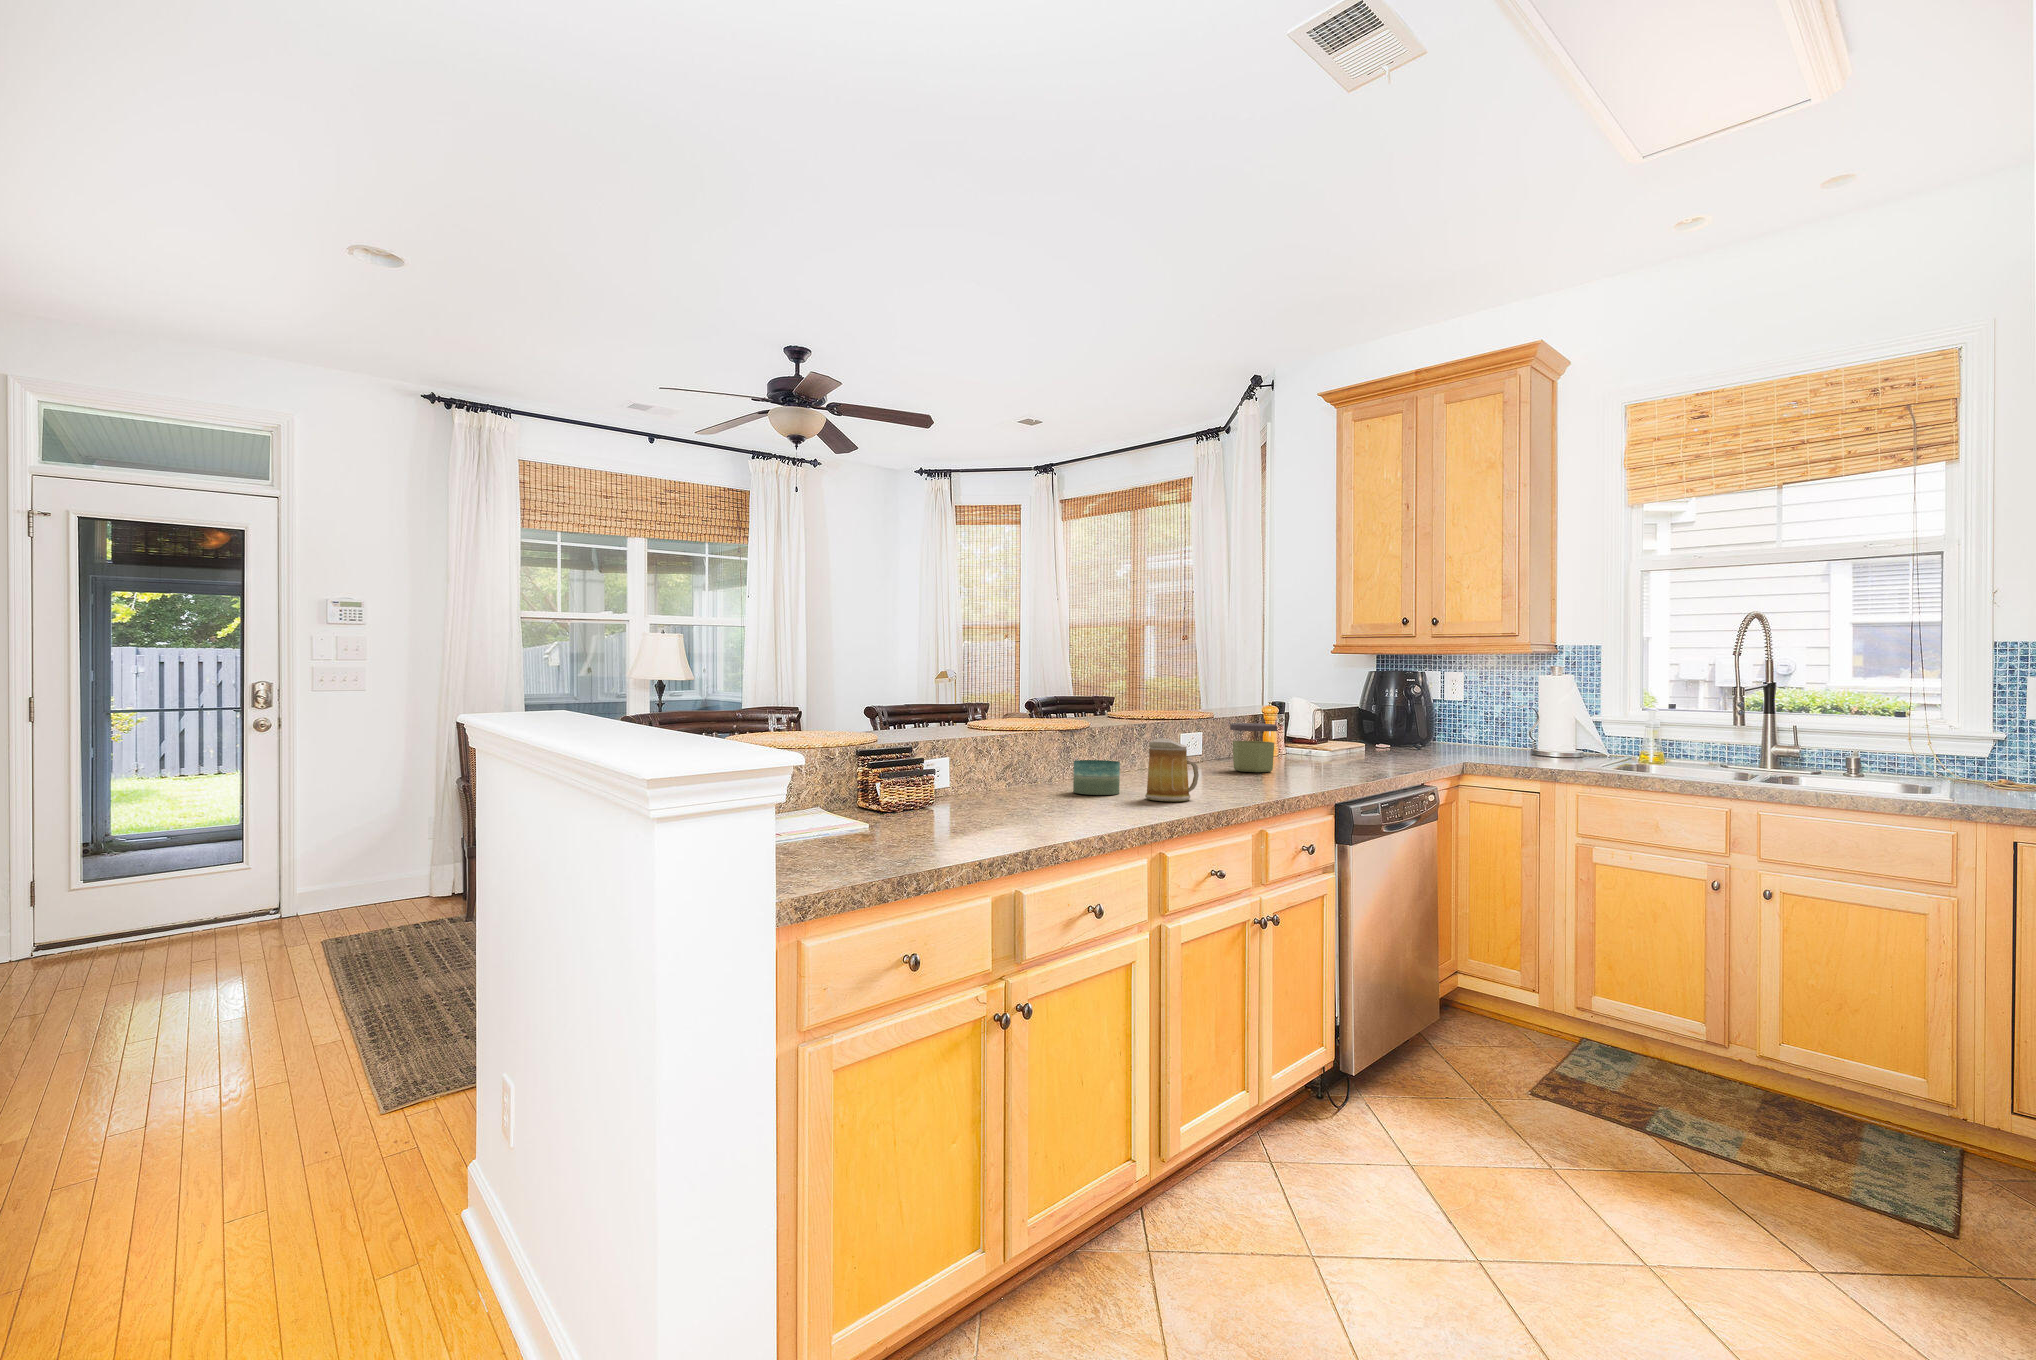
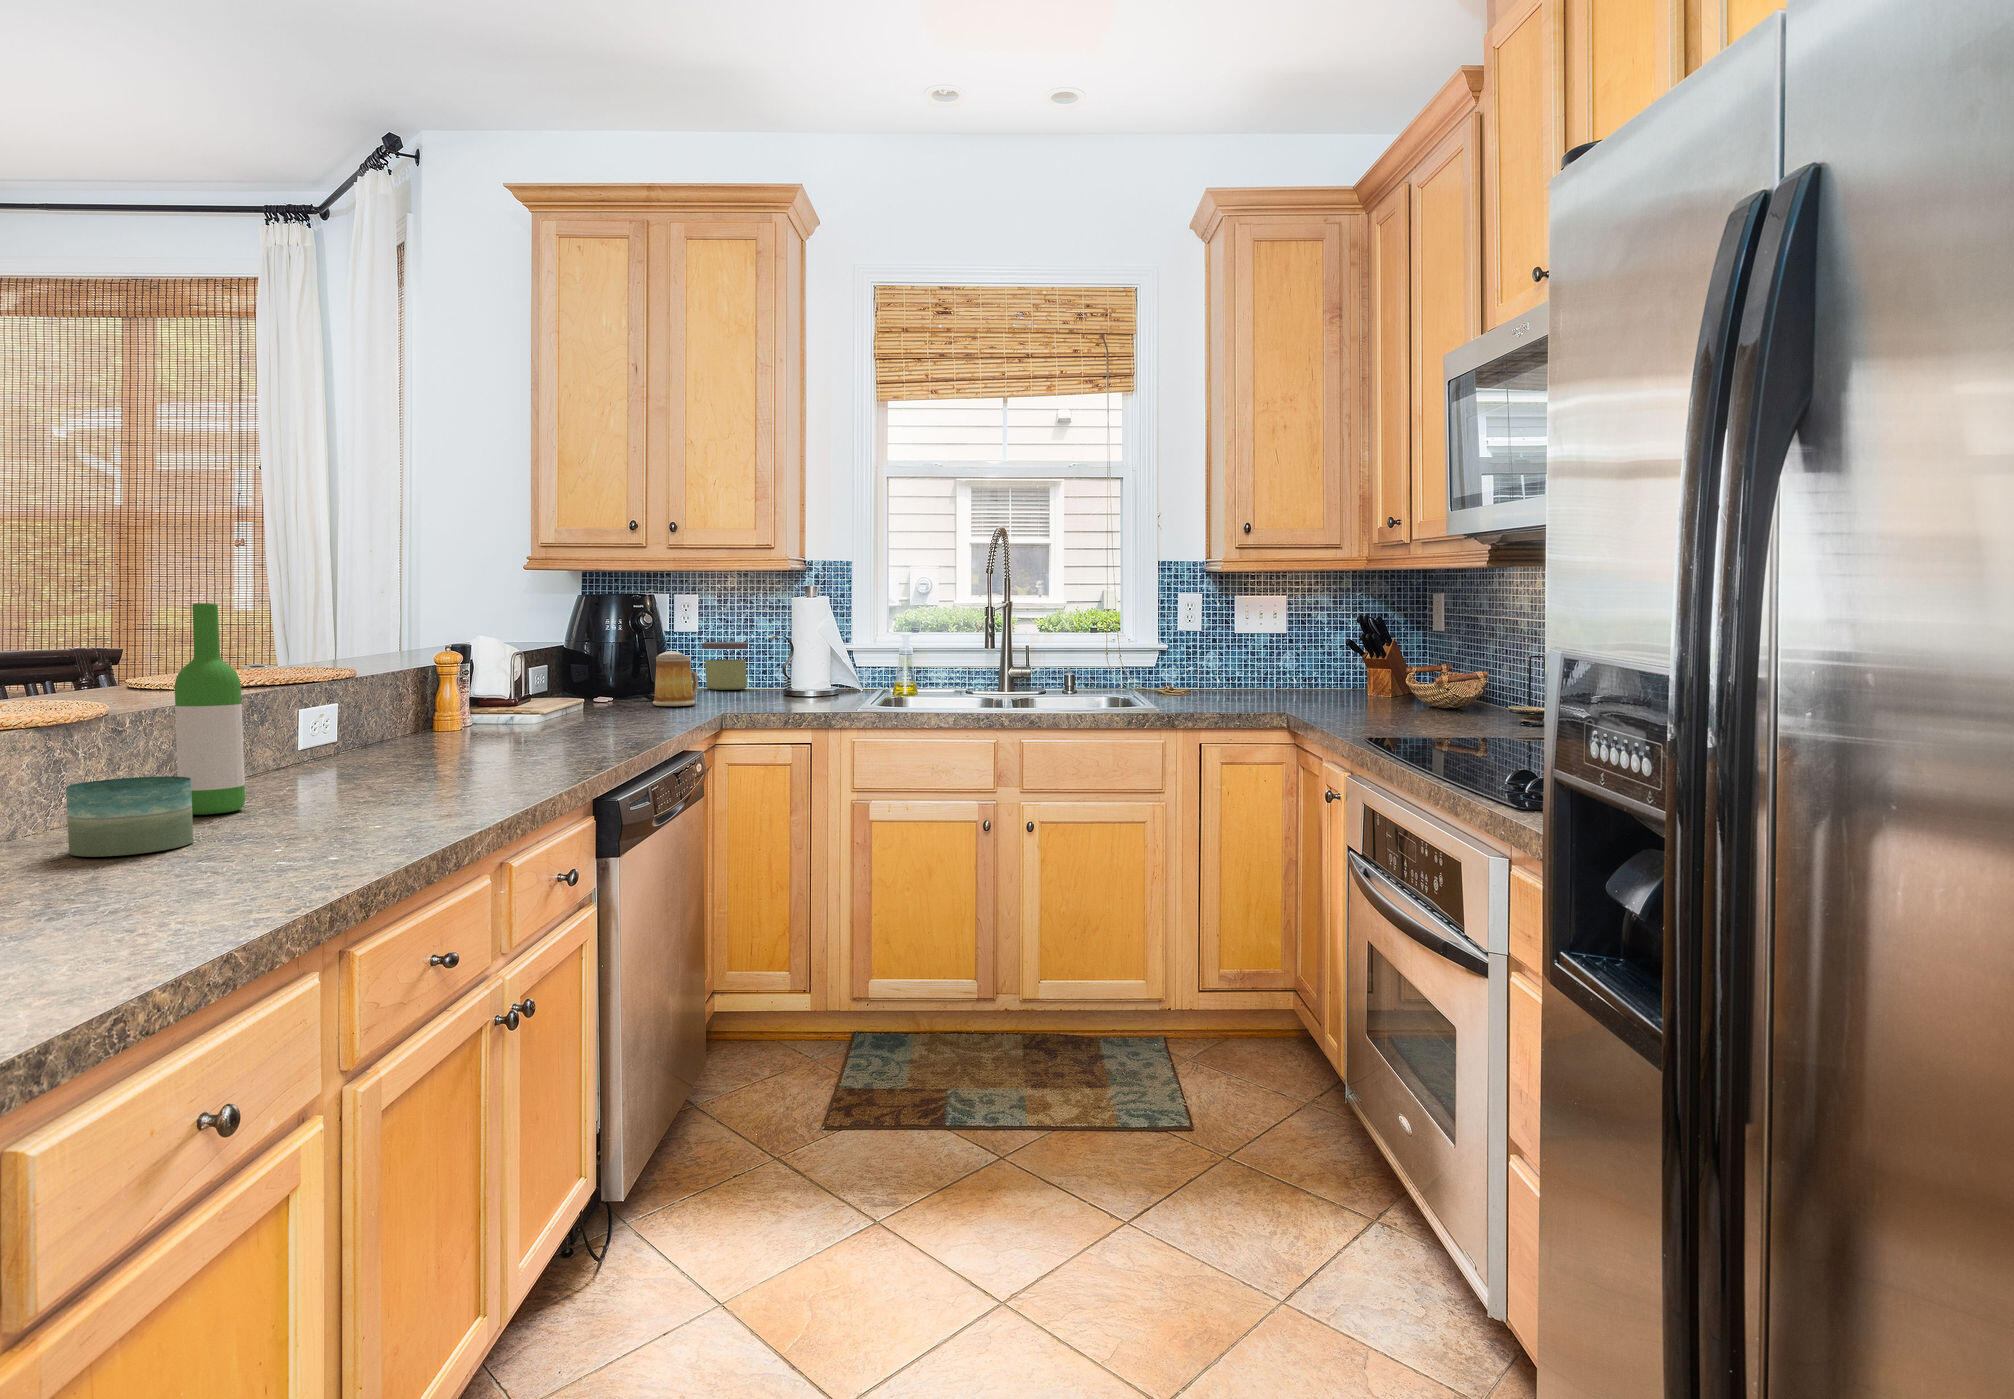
wine bottle: none [1120,677,1148,784] -> present [175,603,245,815]
jar: present [1230,723,1277,772] -> present [702,642,748,690]
mug: present [1145,738,1199,801] -> present [653,651,698,706]

